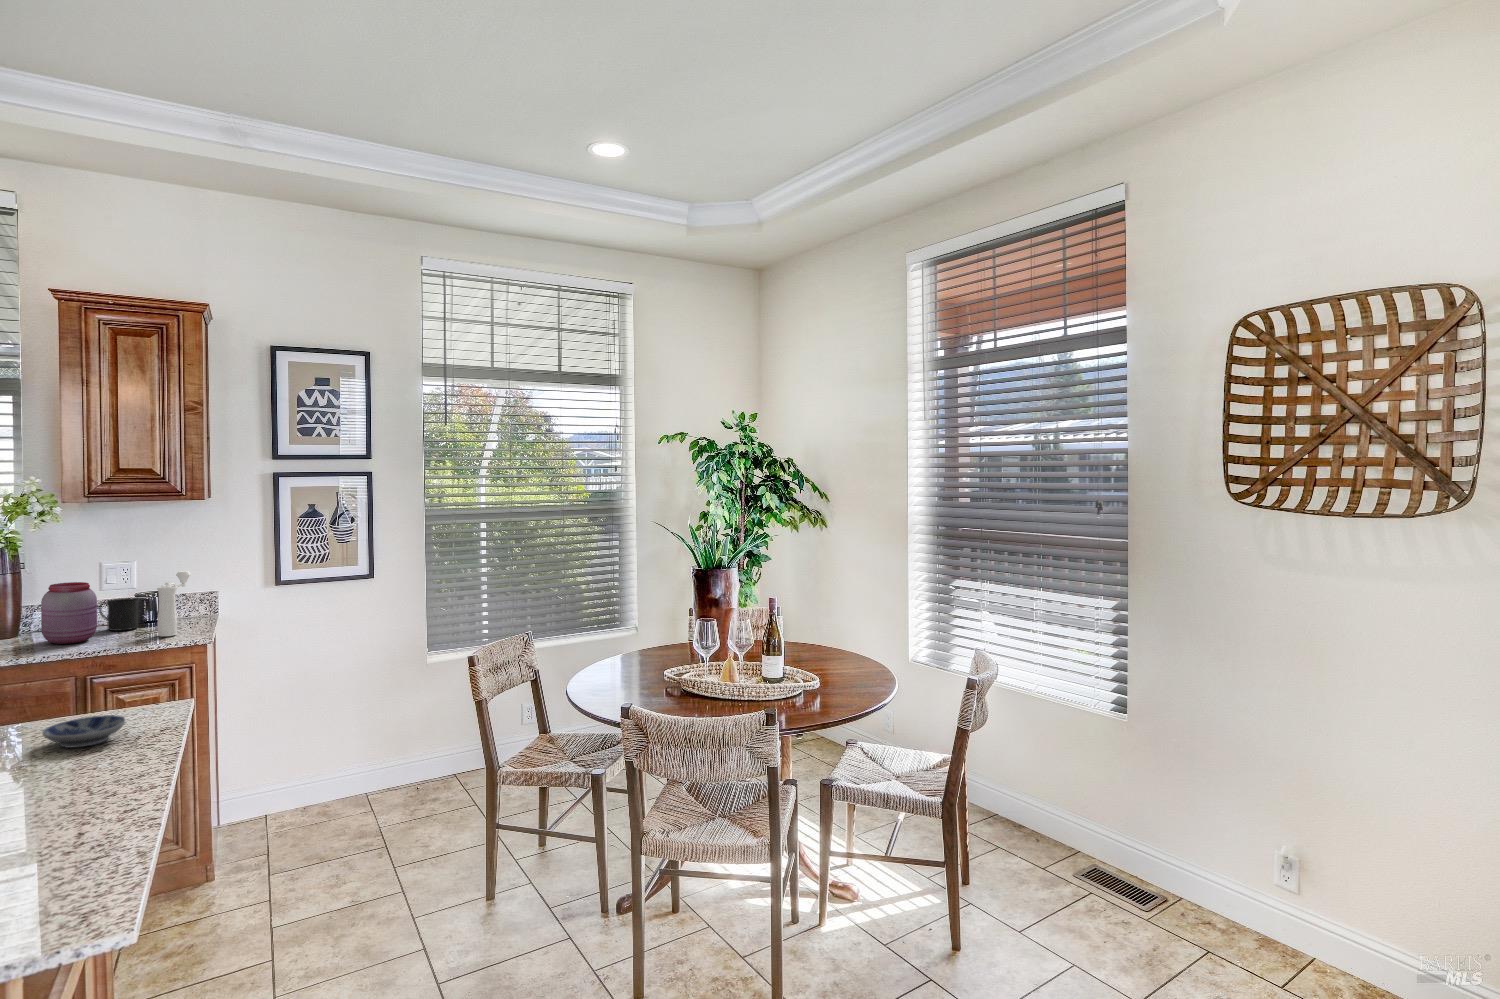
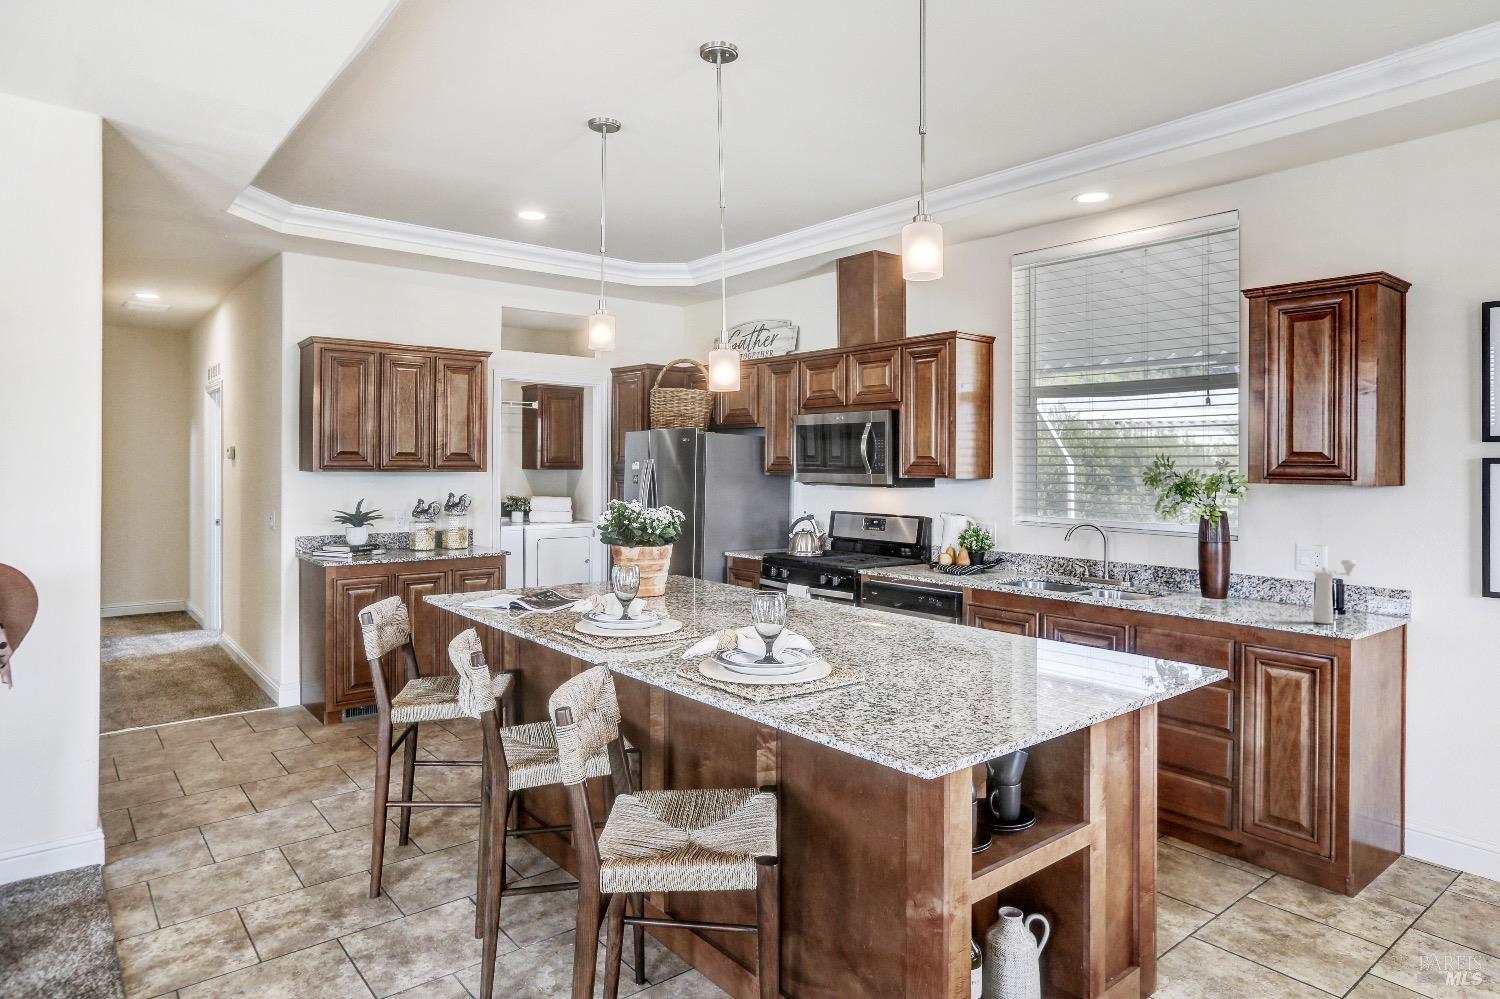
jar: present [41,582,97,644] -> none [1218,558,1263,614]
mug: present [99,598,138,631] -> none [1276,581,1310,613]
bowl: present [42,715,125,748] -> none [1095,649,1155,671]

